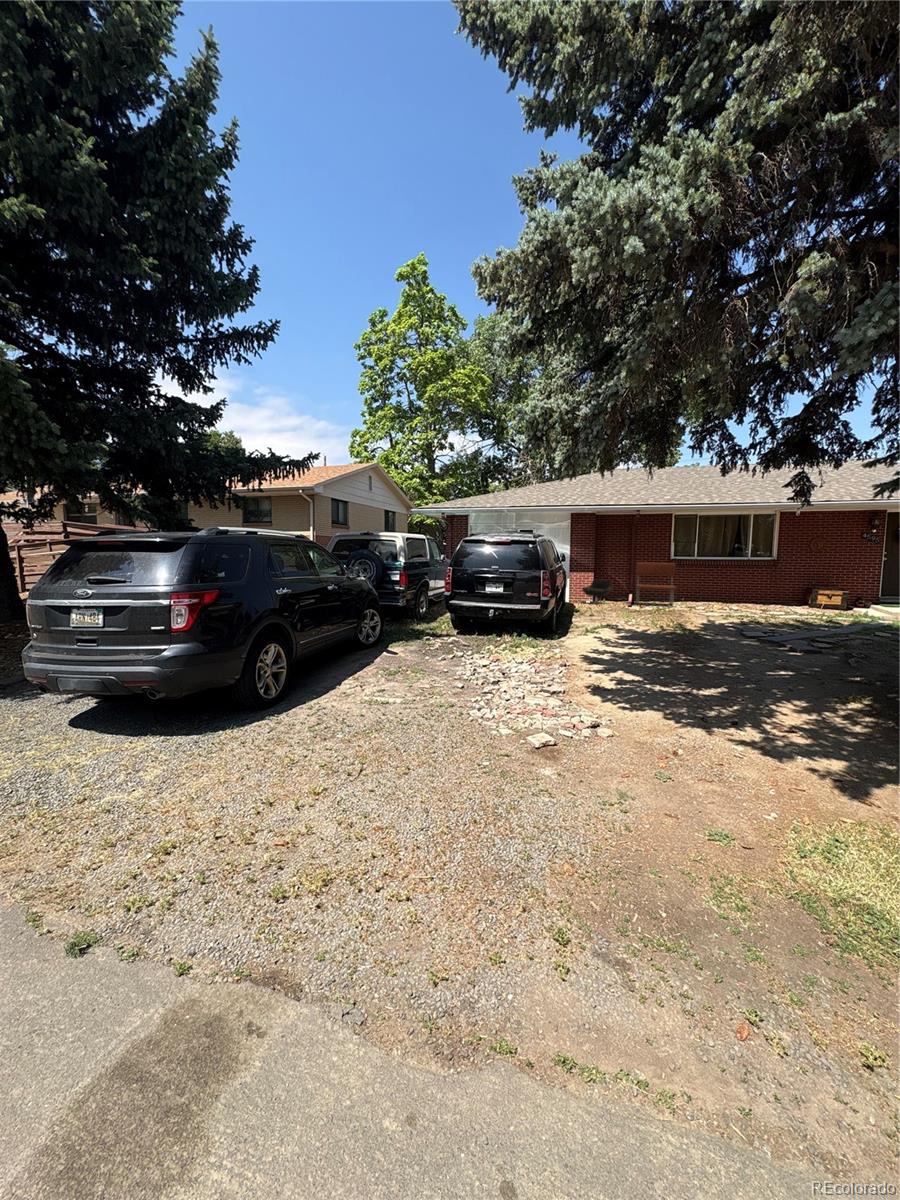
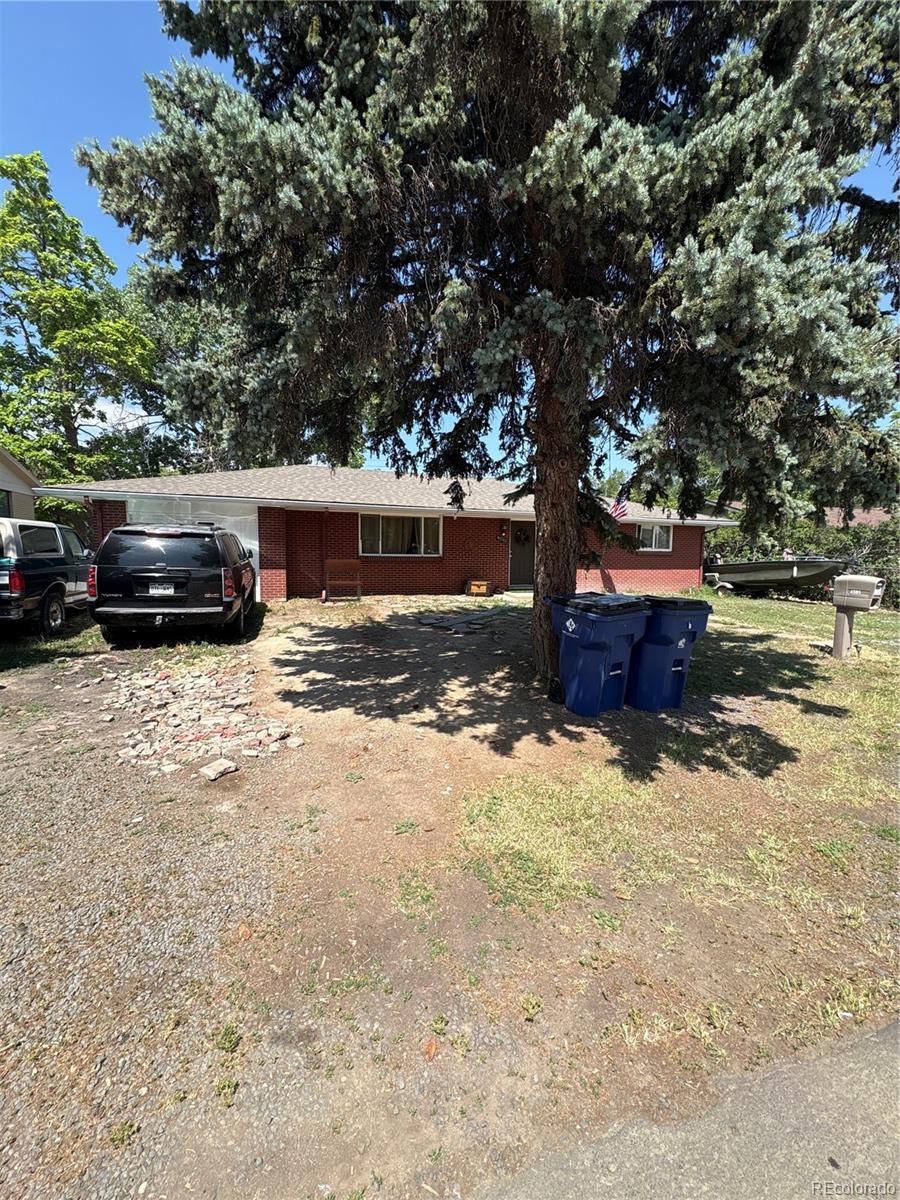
lounge chair: present [582,579,613,603] -> none [271,577,303,603]

